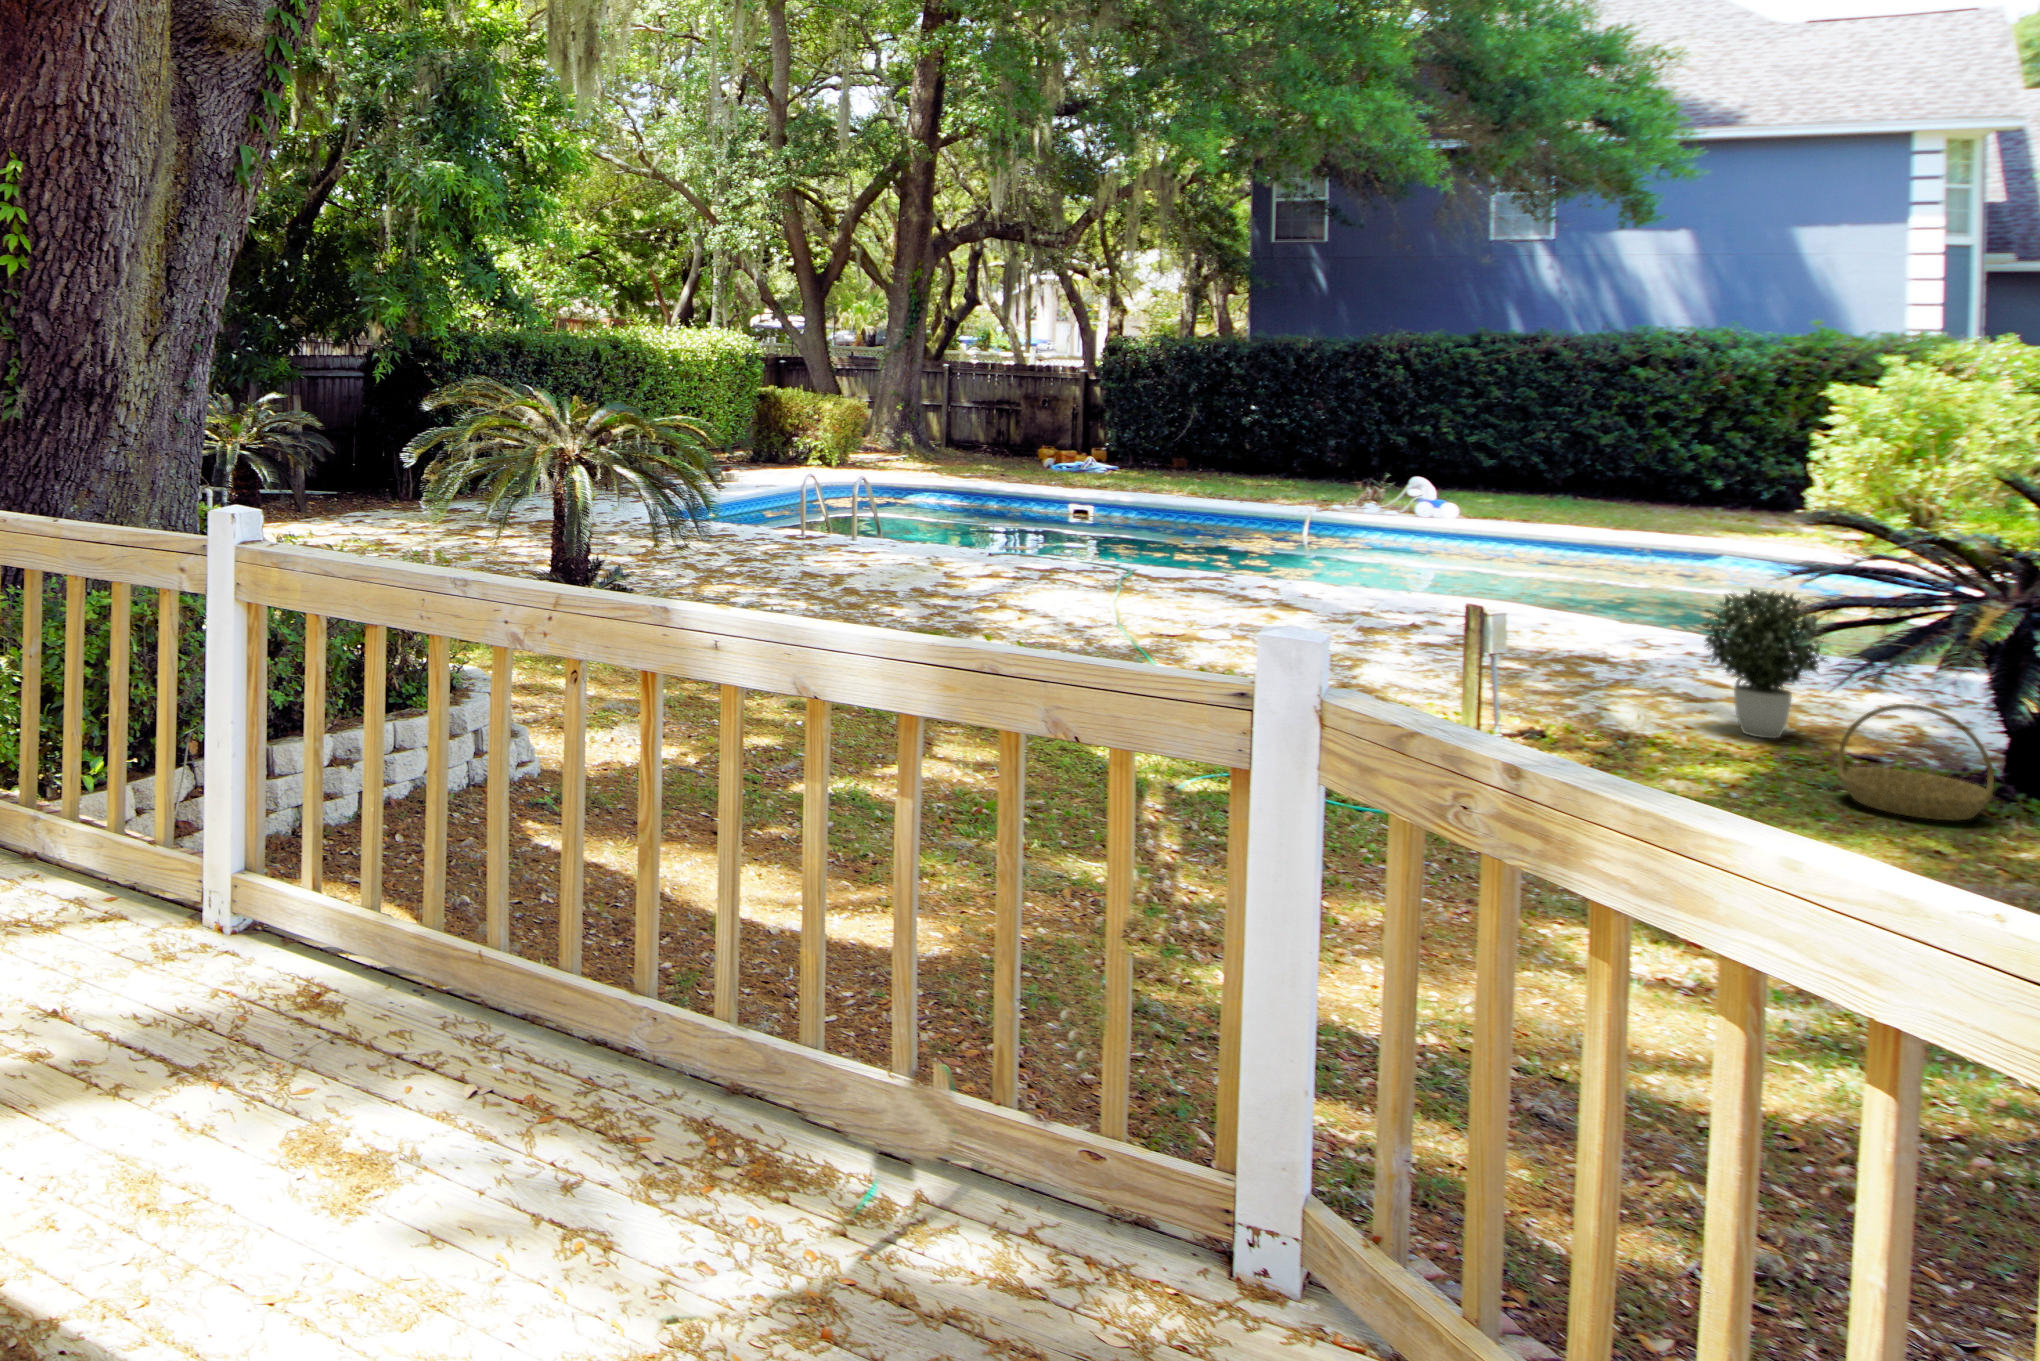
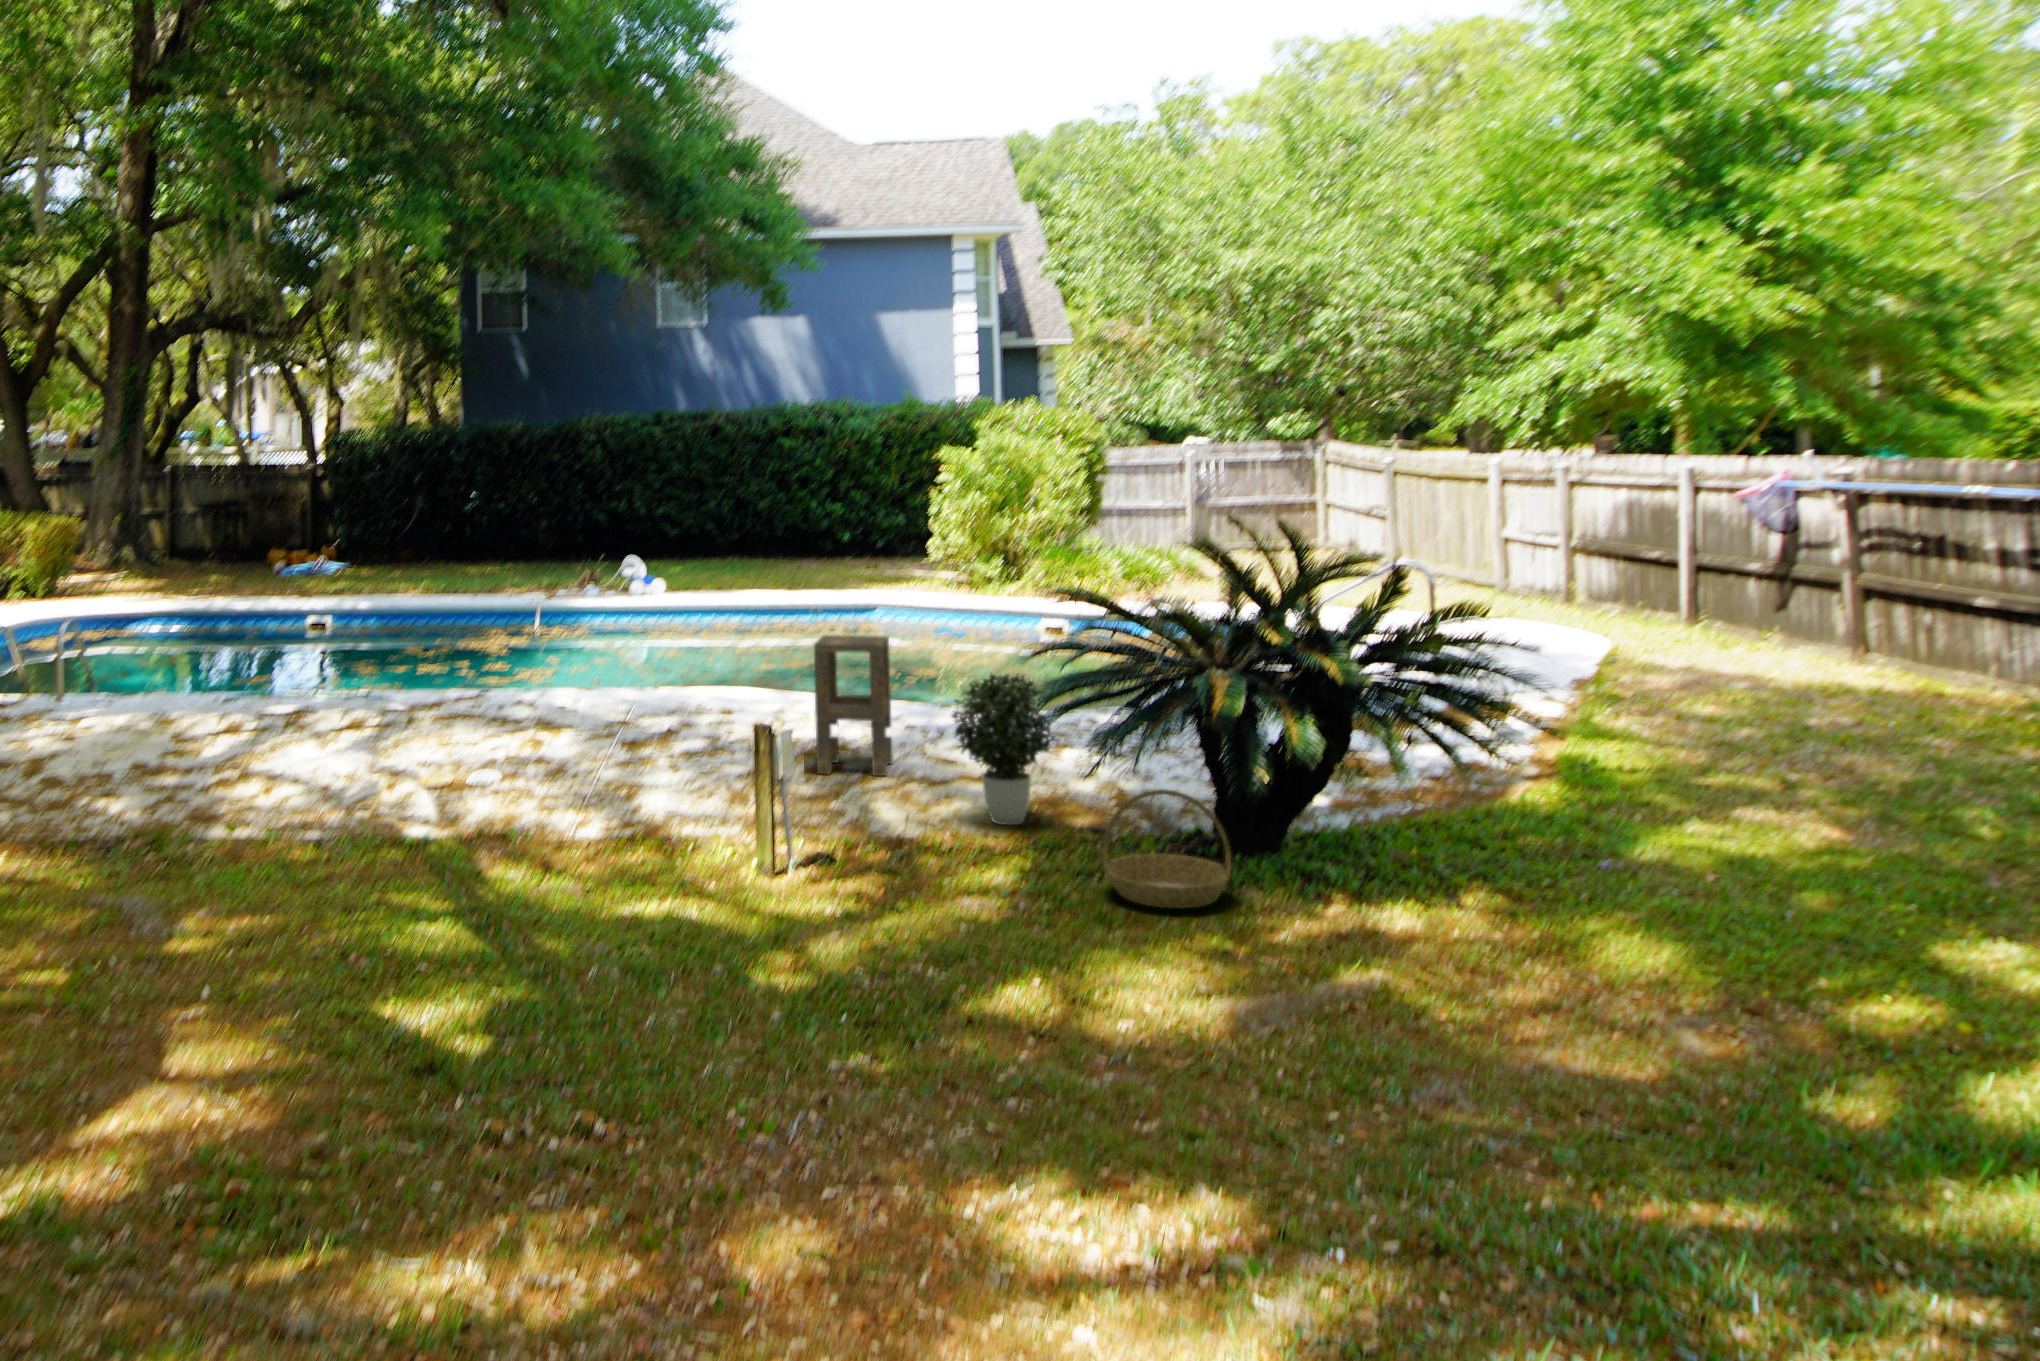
side table: none [1562,546,1658,686] -> present [814,635,892,776]

